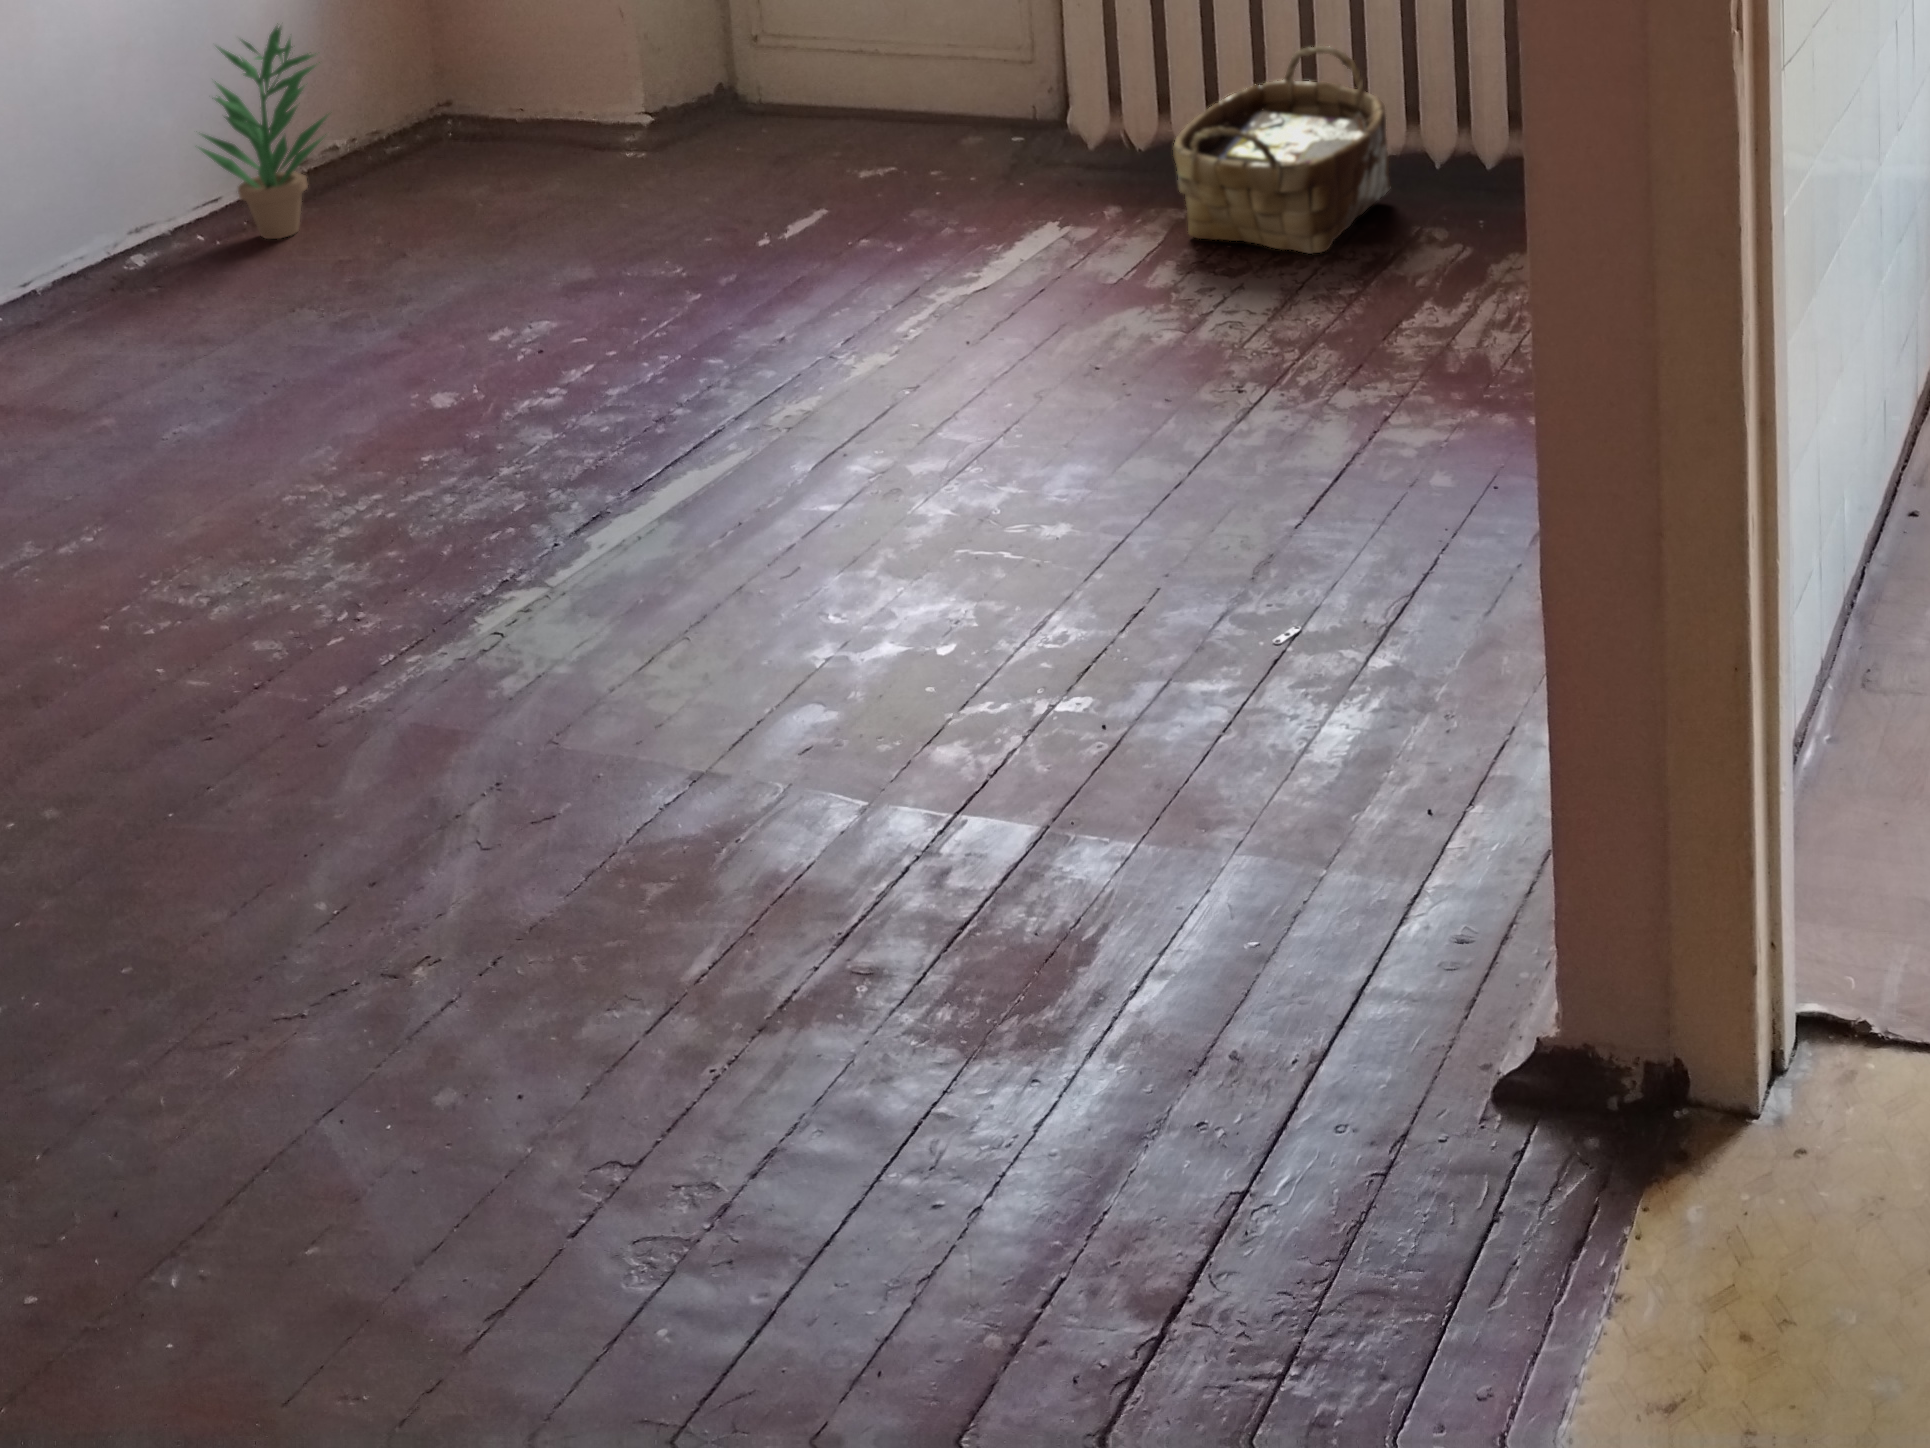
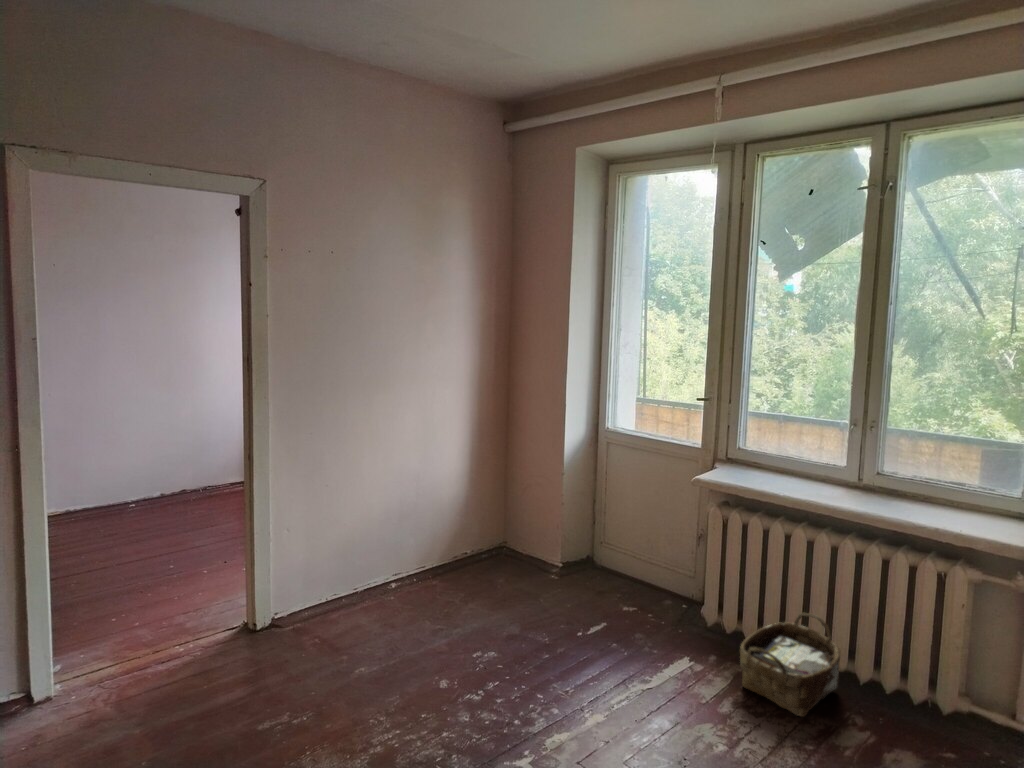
potted plant: present [200,26,327,239] -> none [414,515,456,586]

